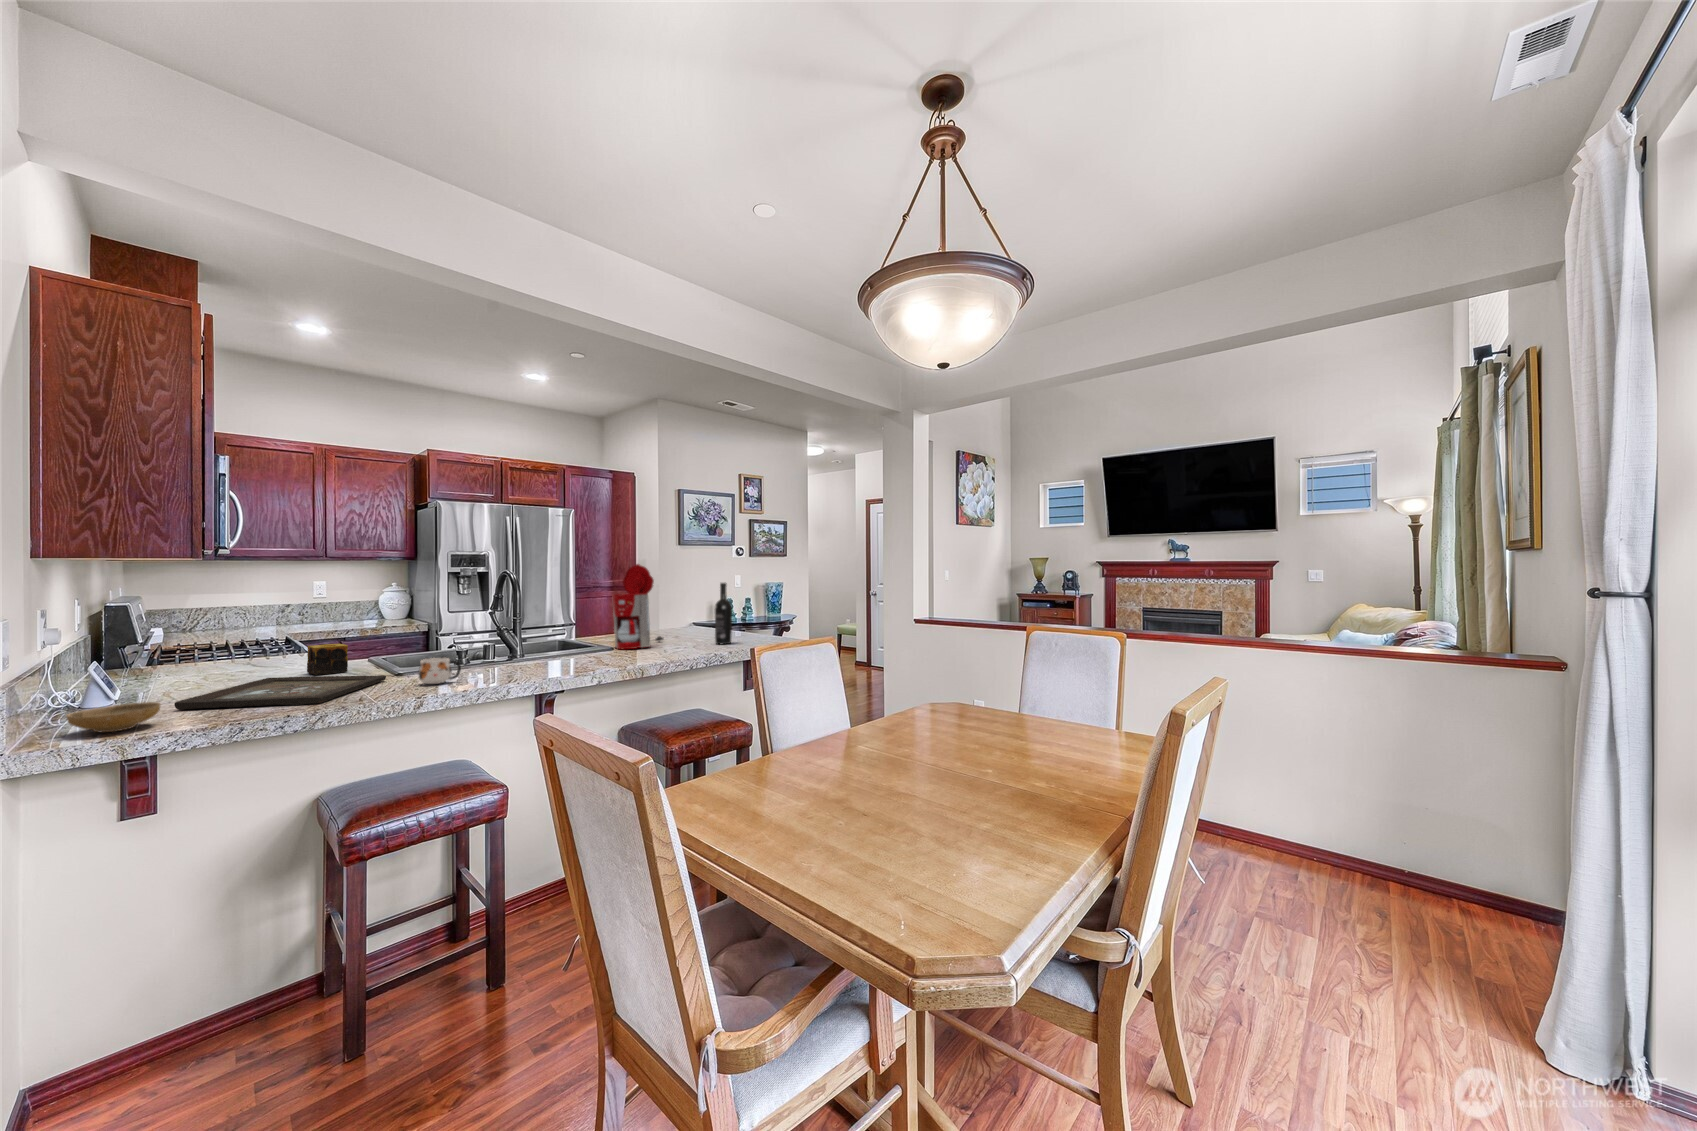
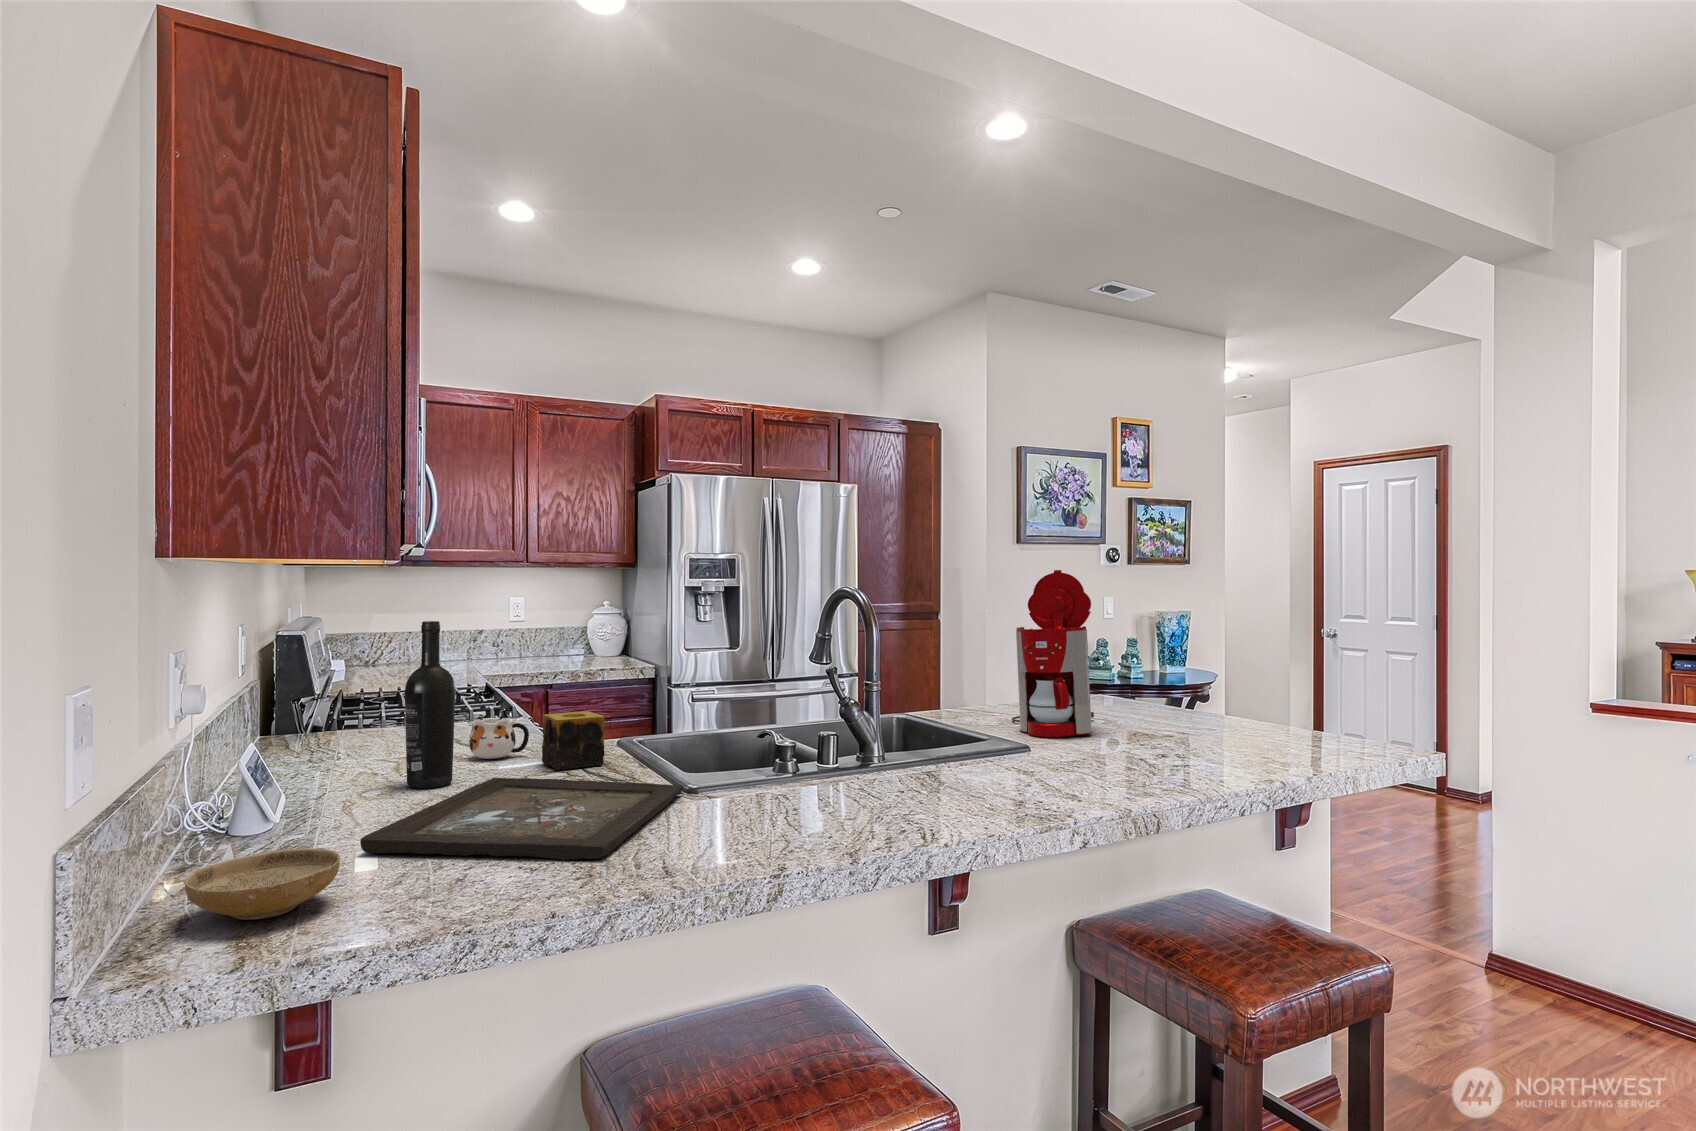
wine bottle: present [715,583,732,644] -> present [405,621,455,788]
mug: present [418,656,461,684] -> present [469,716,529,759]

